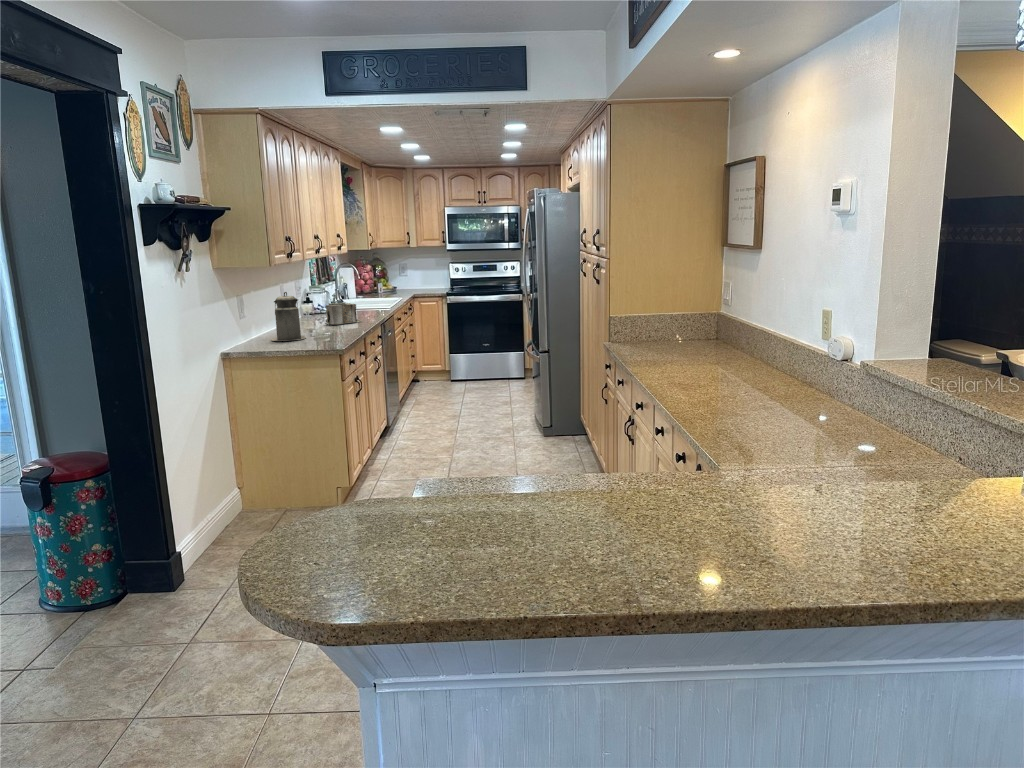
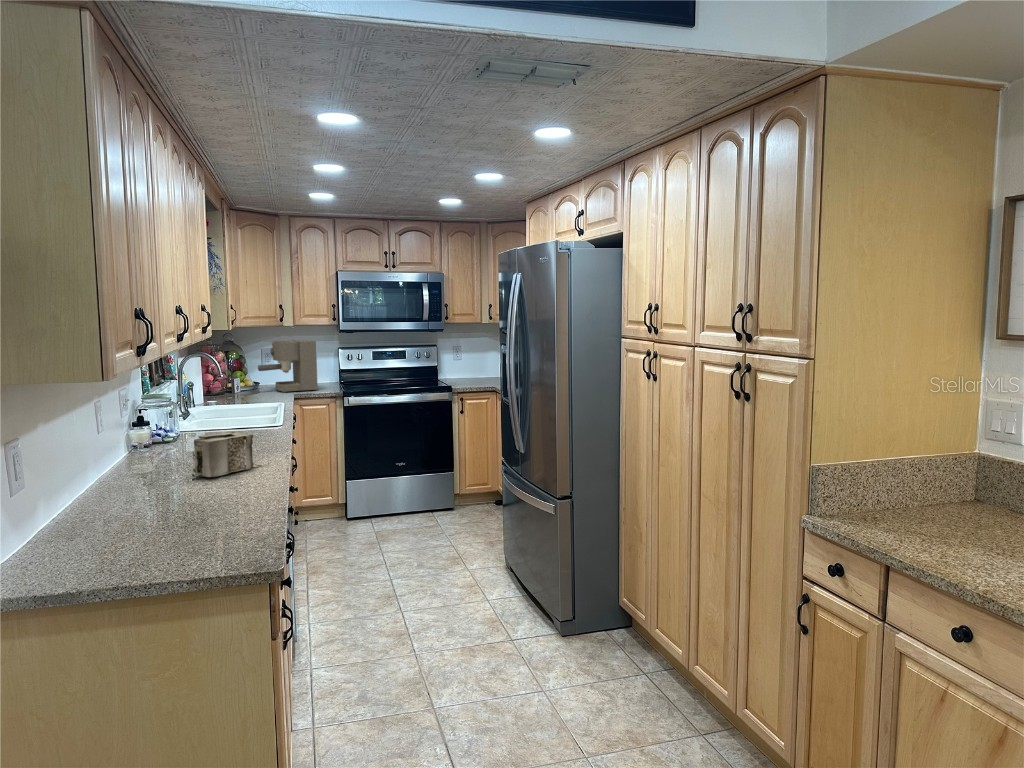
coffee maker: none [393,257,432,293] -> present [258,340,318,393]
canister: present [271,292,306,341] -> none [86,430,172,546]

